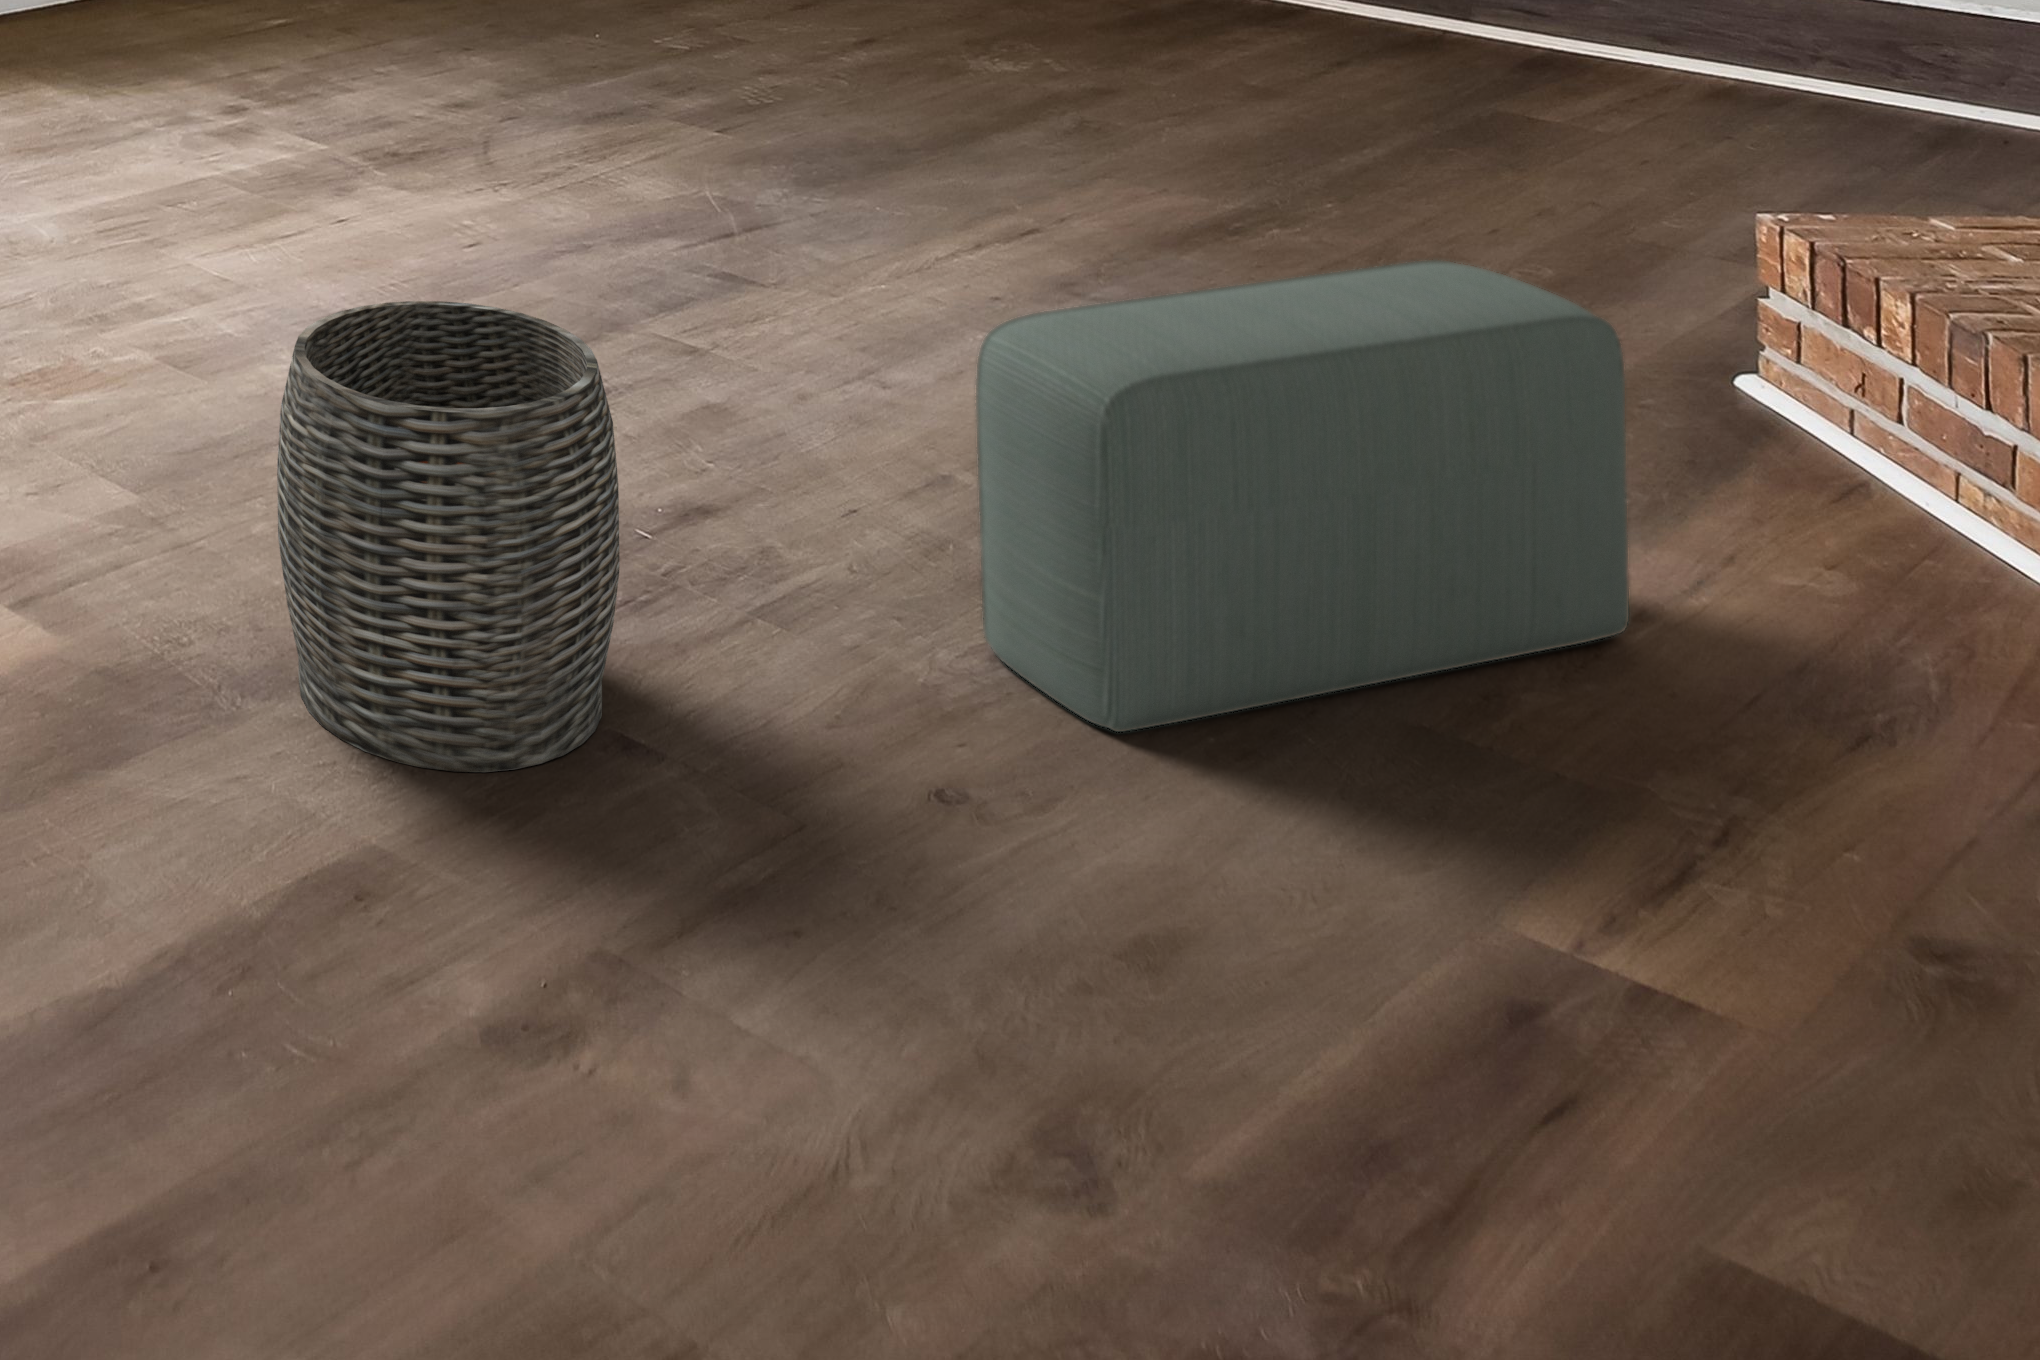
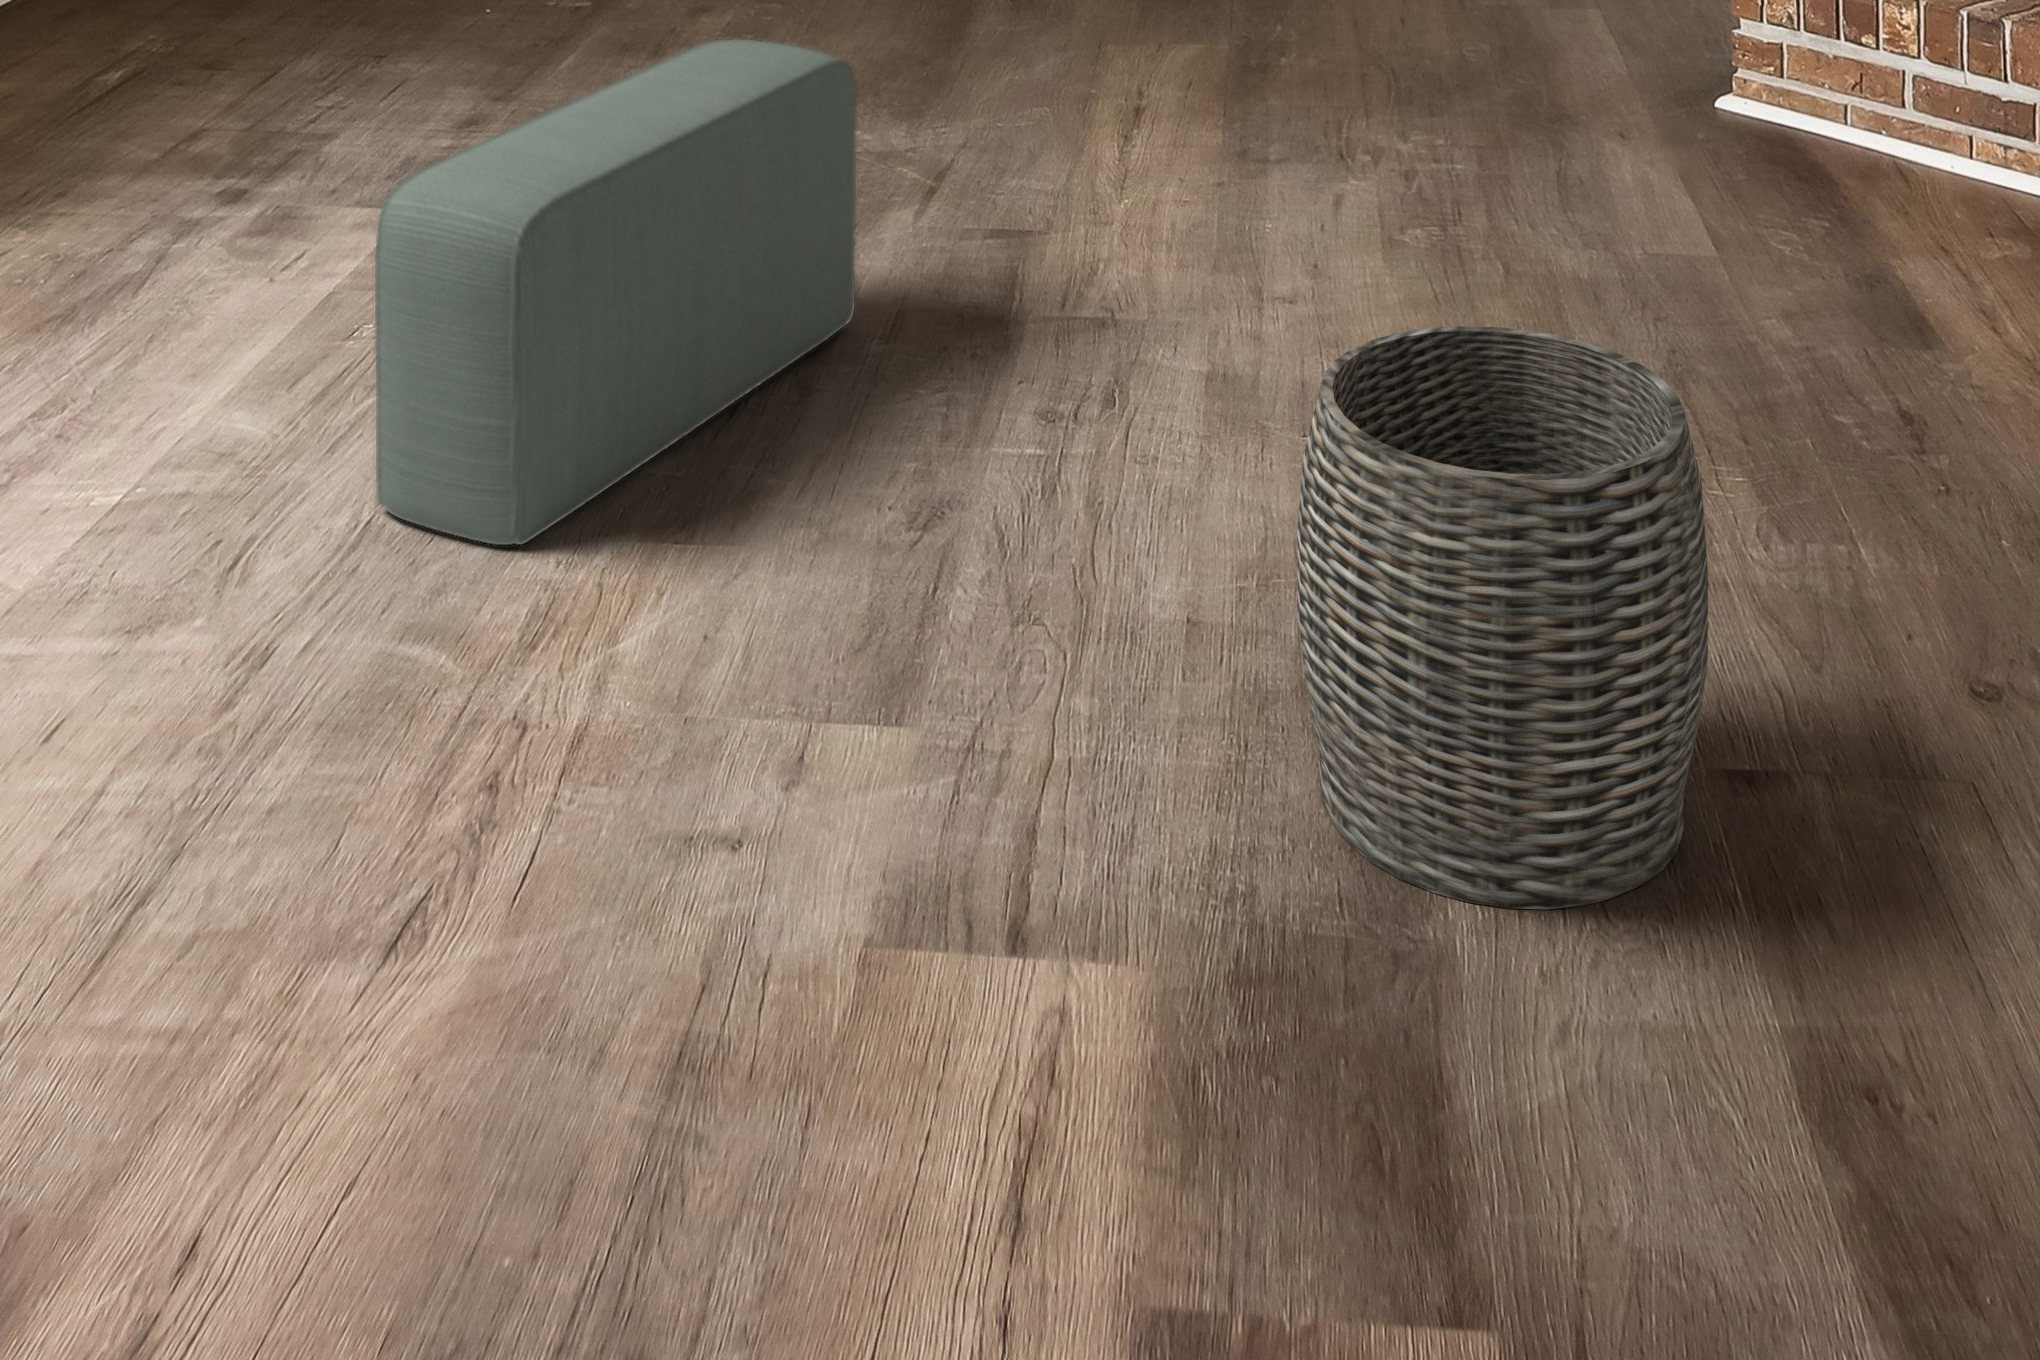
pouf: present [976,260,1629,732] -> present [375,40,857,545]

